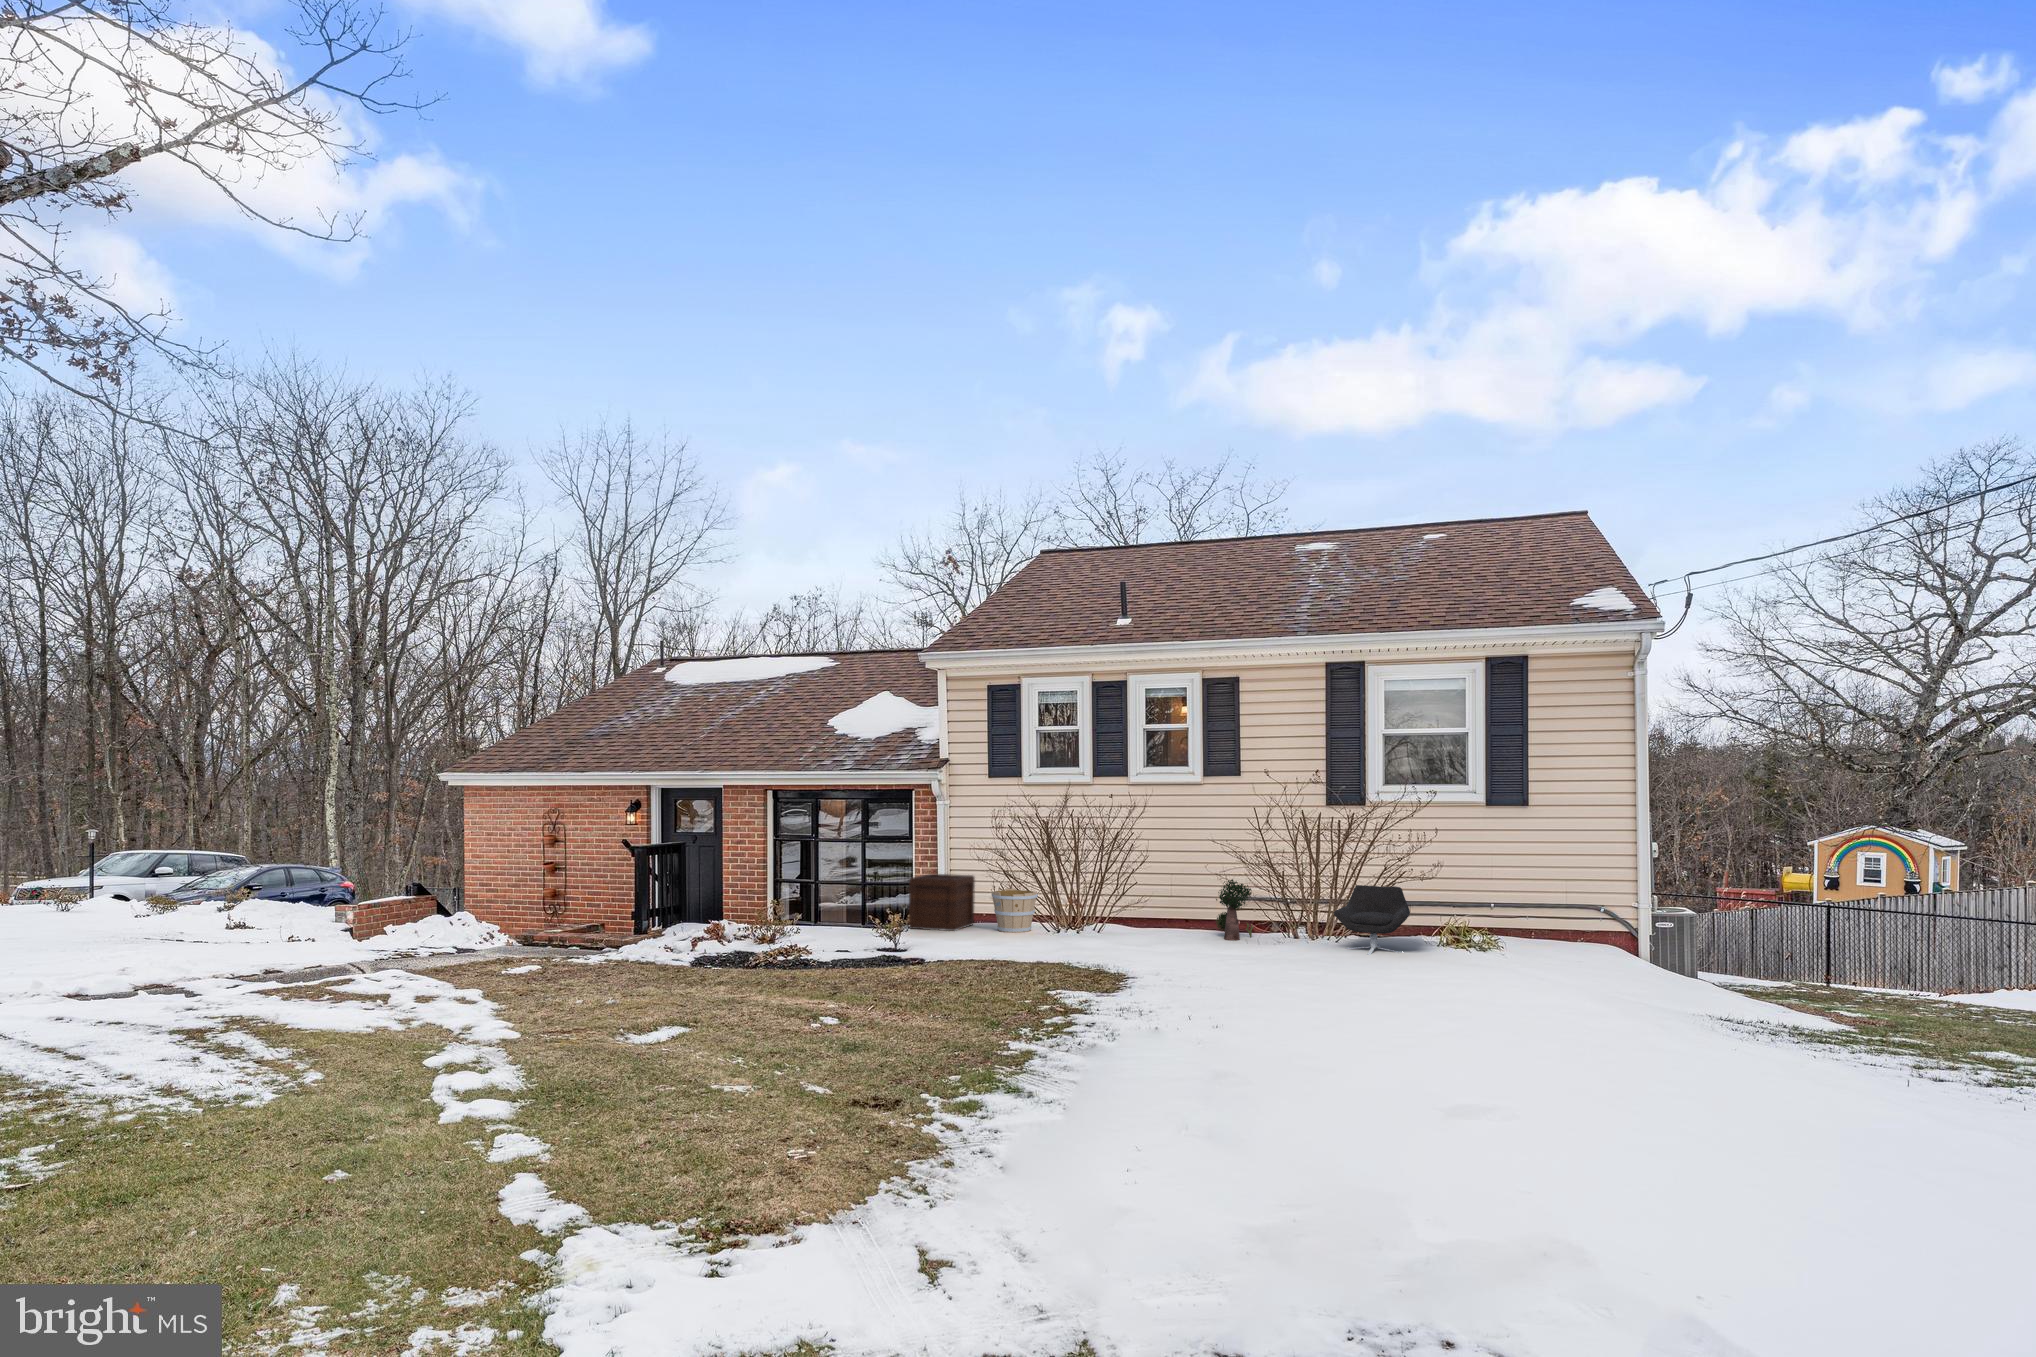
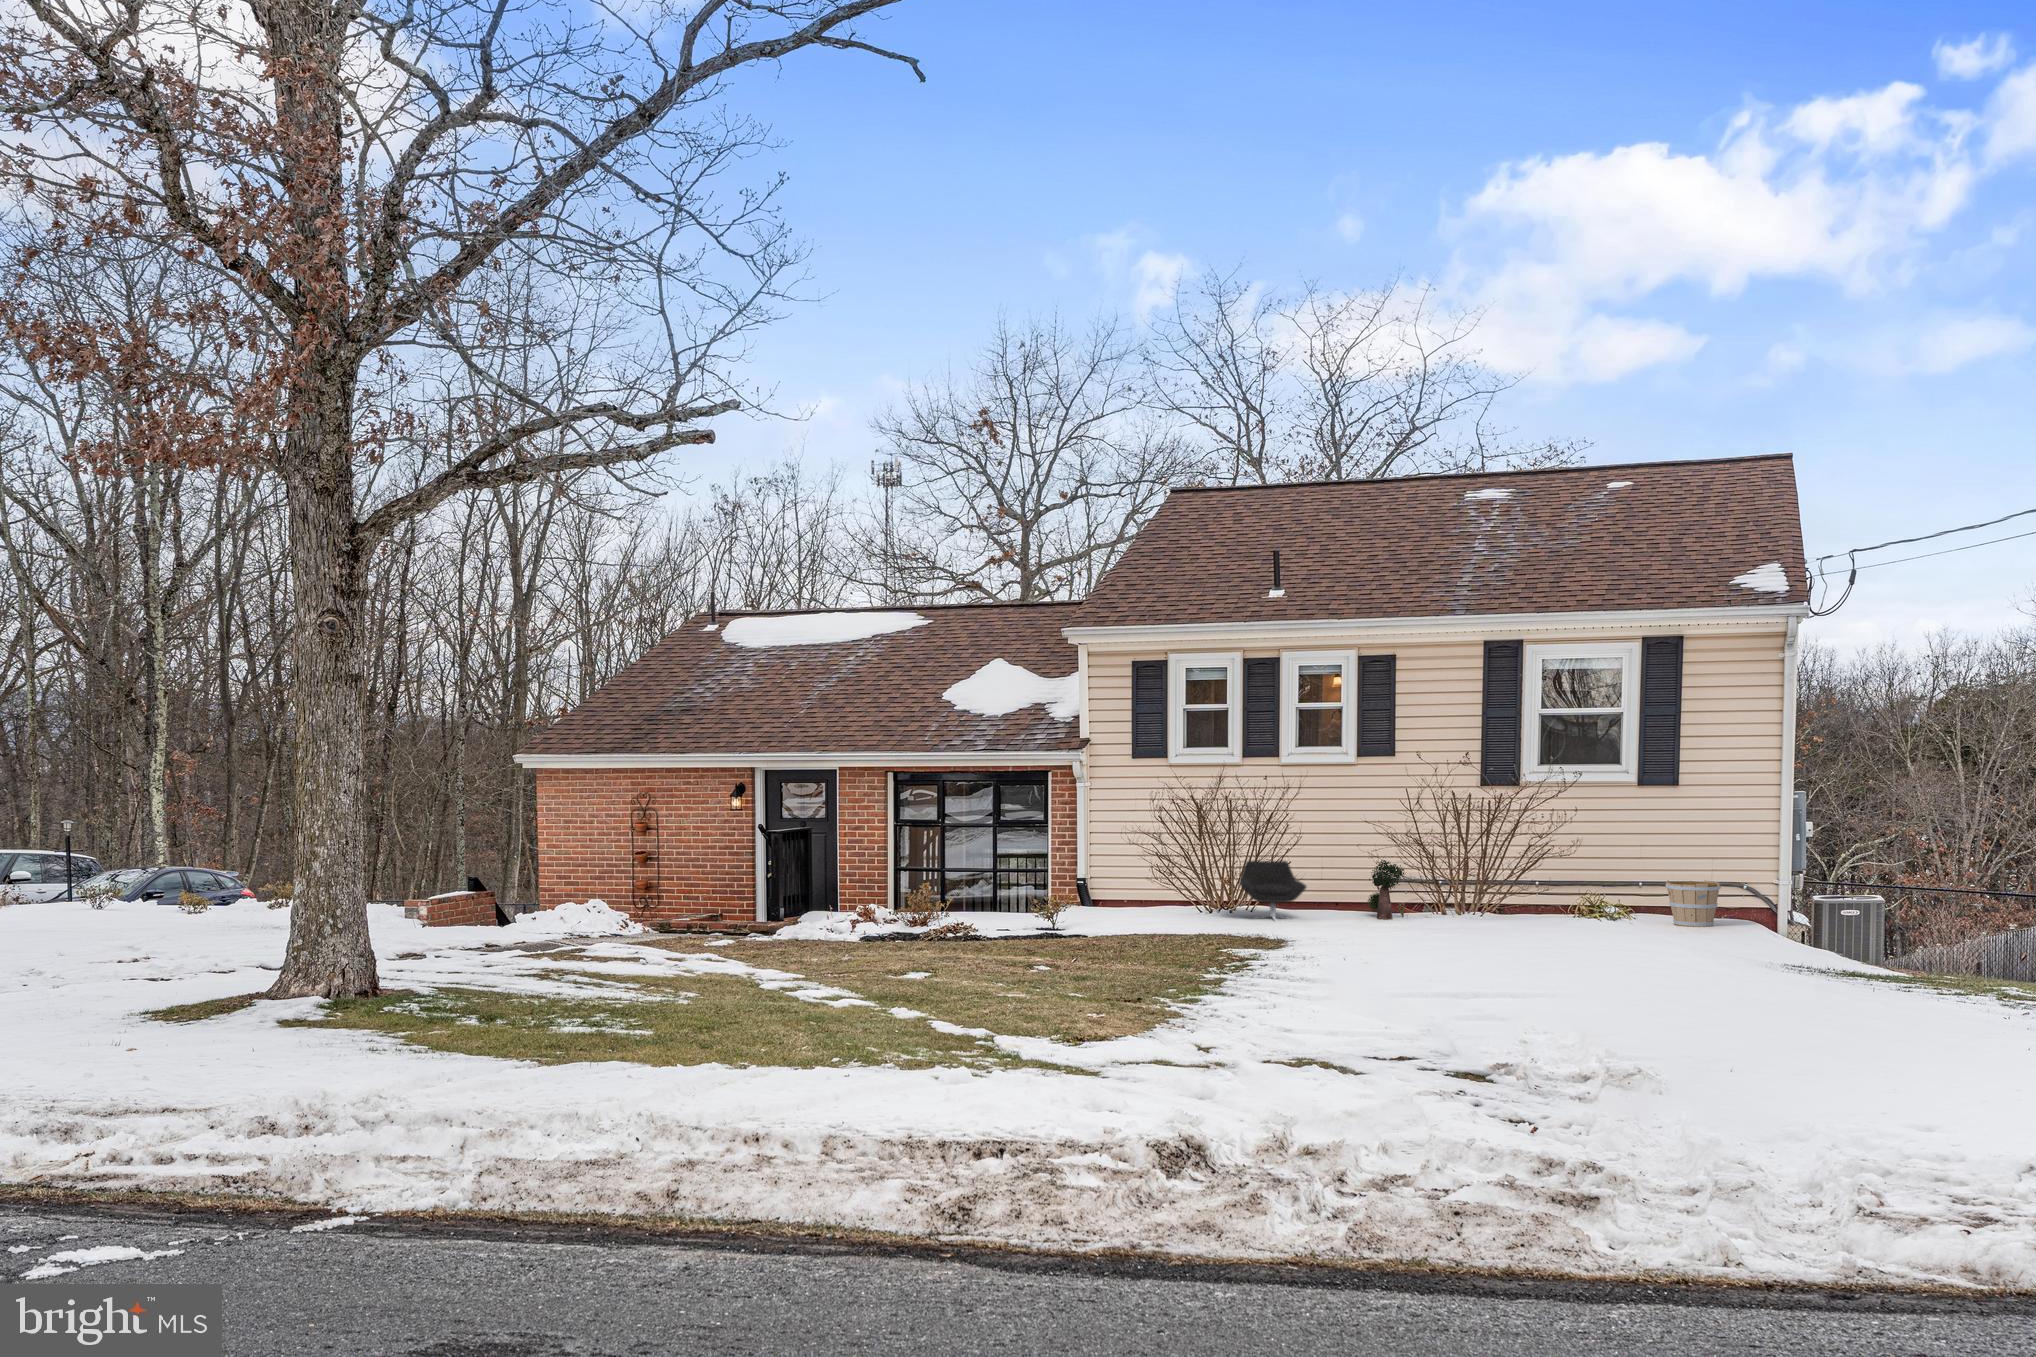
wooden crate: present [909,874,975,931] -> none [1053,857,1116,914]
lounge chair: present [1334,885,1410,955] -> present [1240,861,1306,921]
wooden bucket: present [992,889,1038,933] -> present [1666,880,1721,927]

